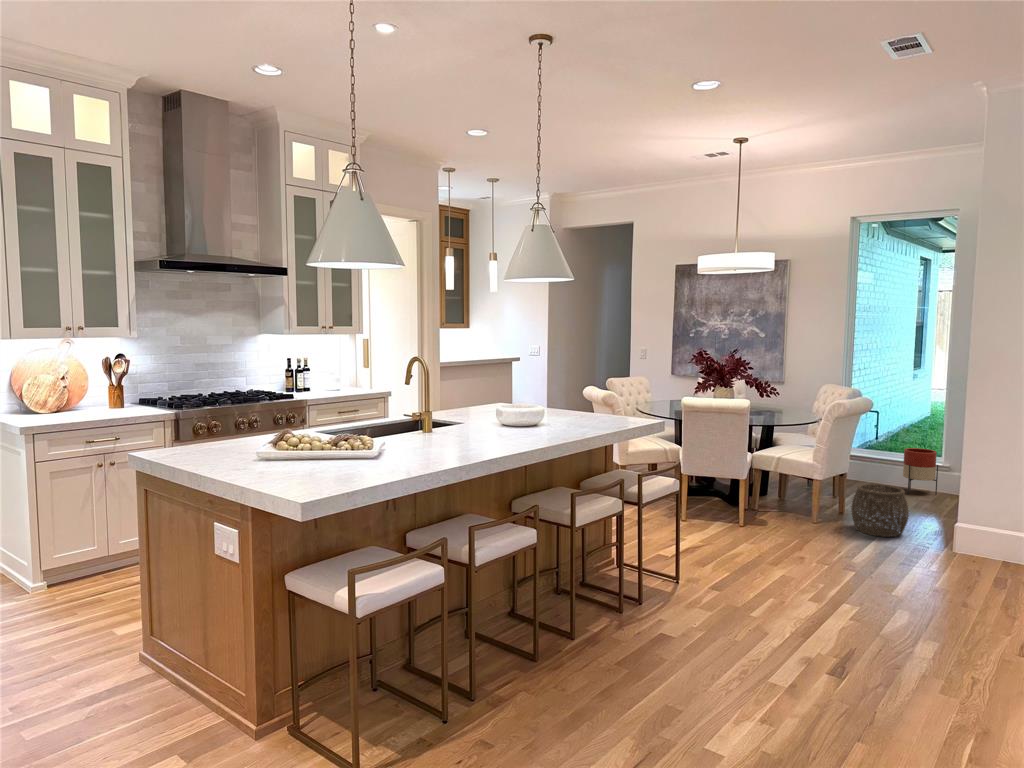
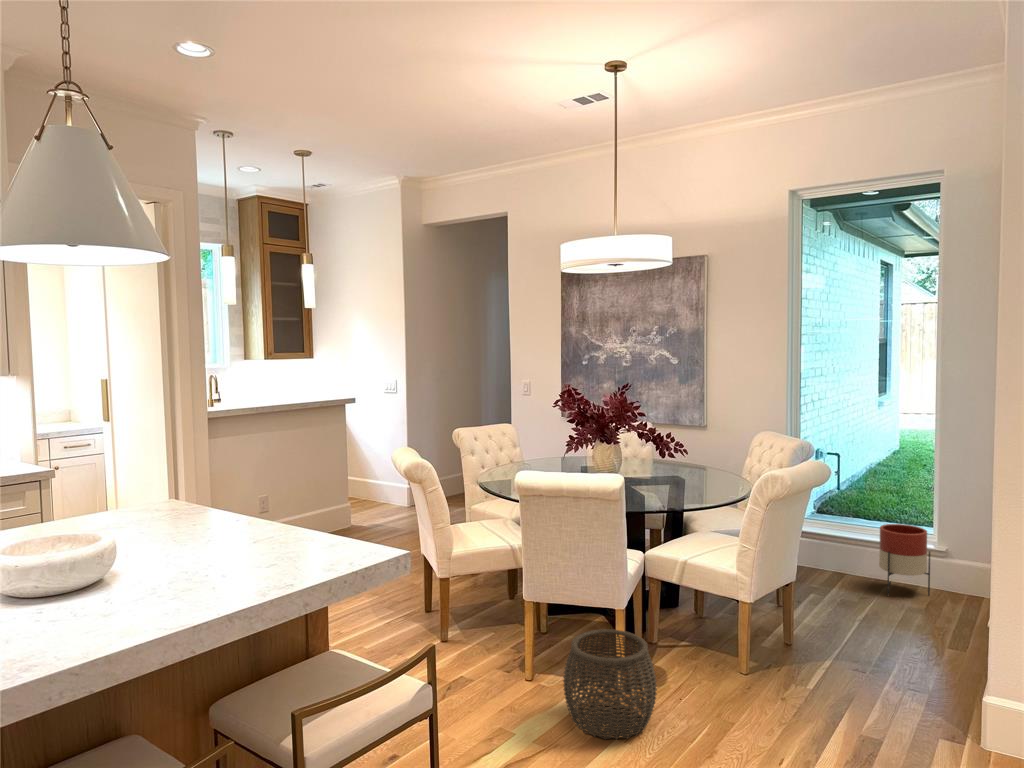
woven basket: present [851,484,909,537] -> present [563,629,657,739]

